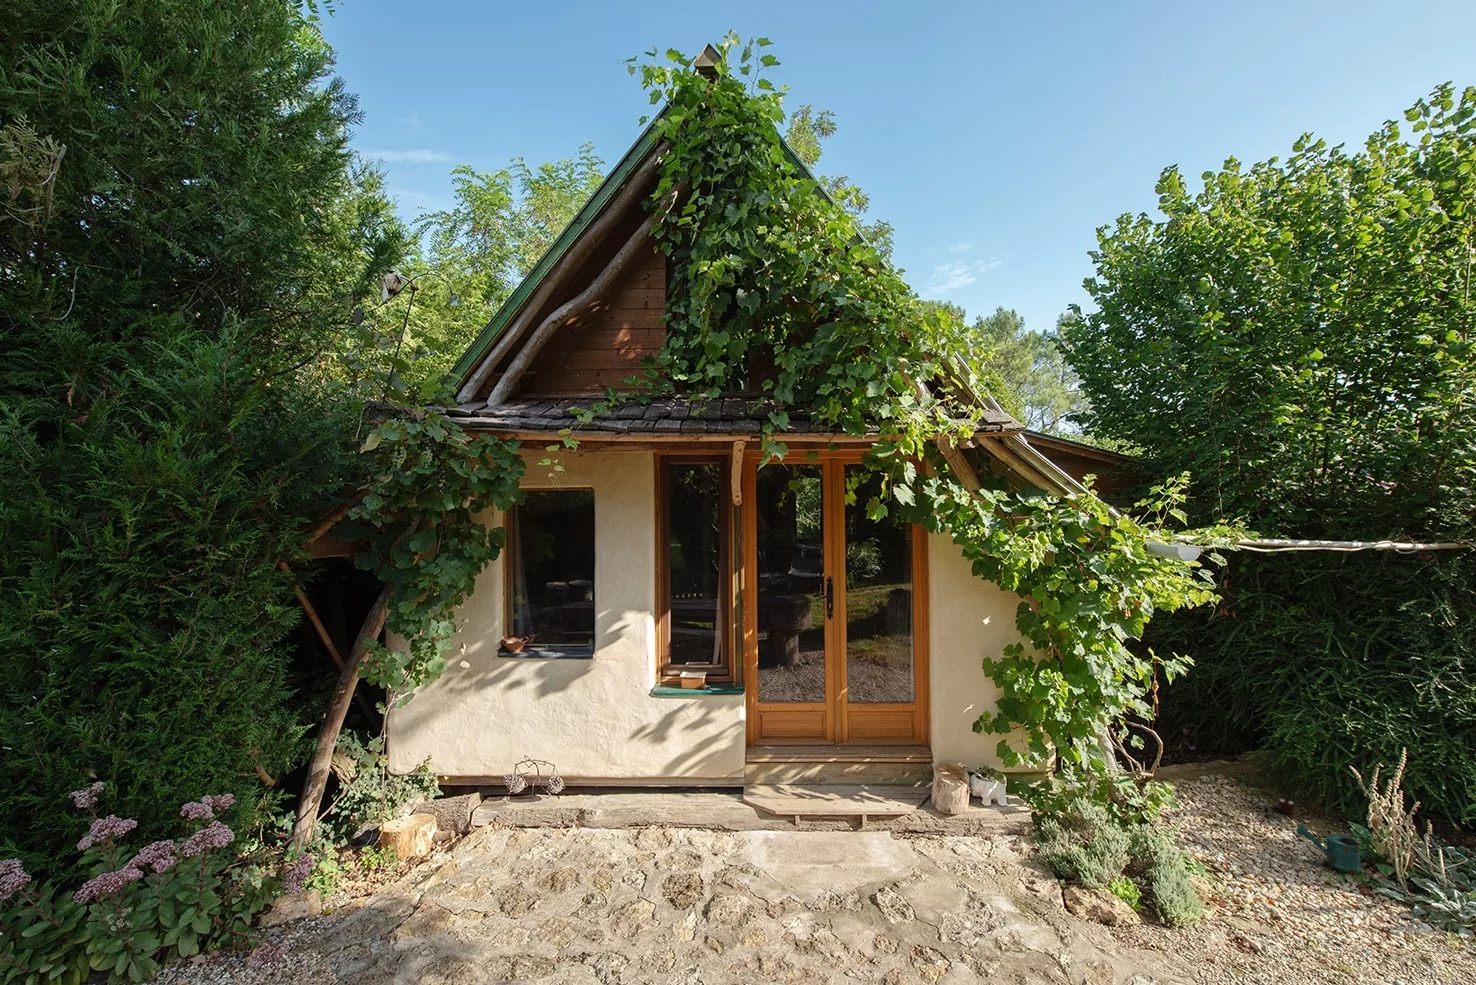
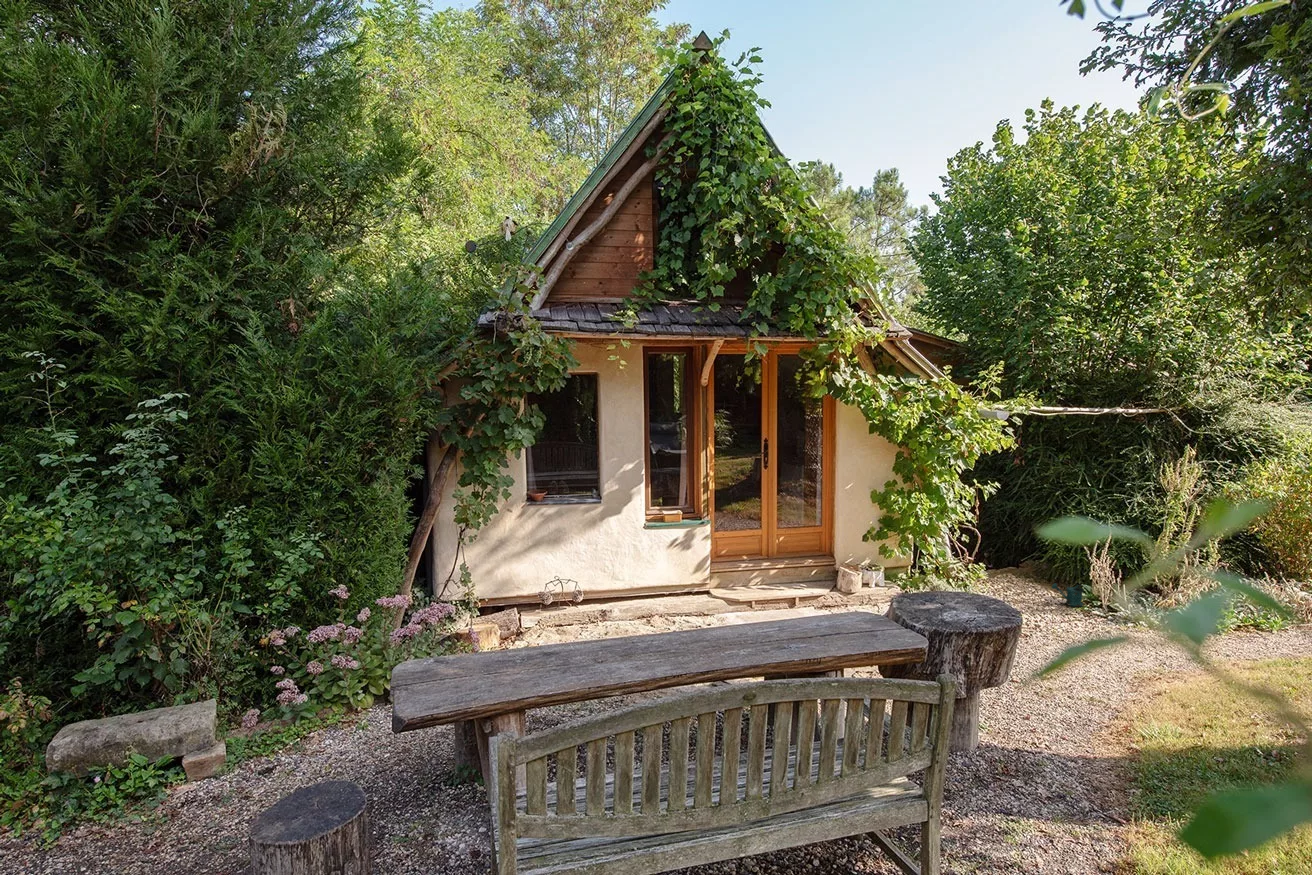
potted plant: present [1260,762,1312,814] -> none [1032,552,1067,584]

